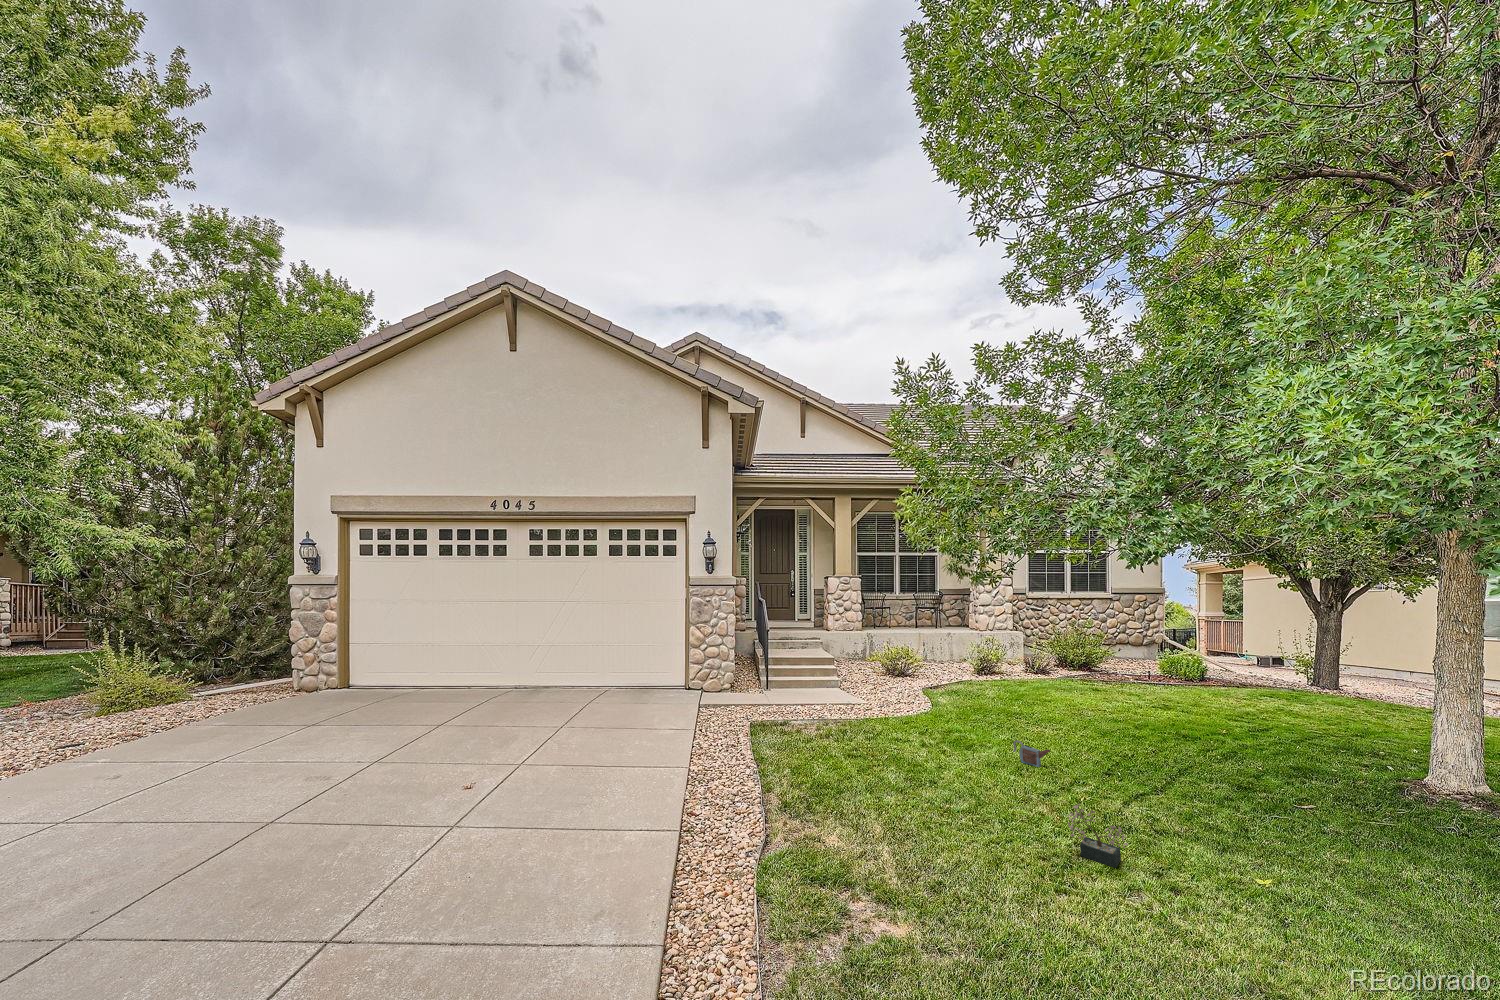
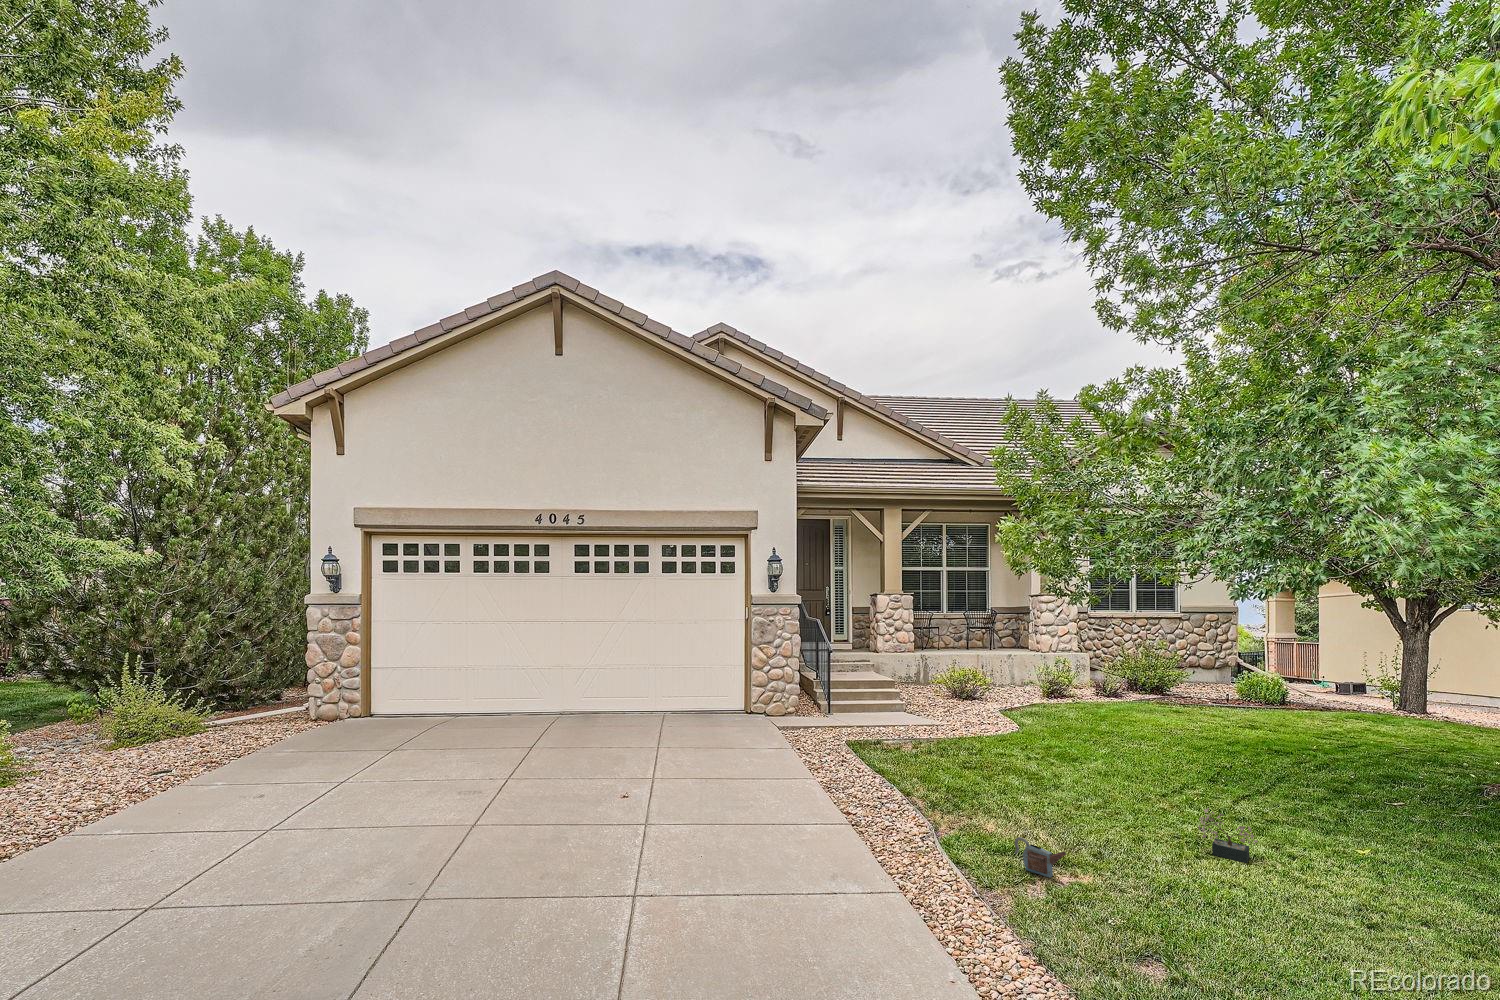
watering can: present [1013,740,1050,767] -> present [1015,837,1067,878]

